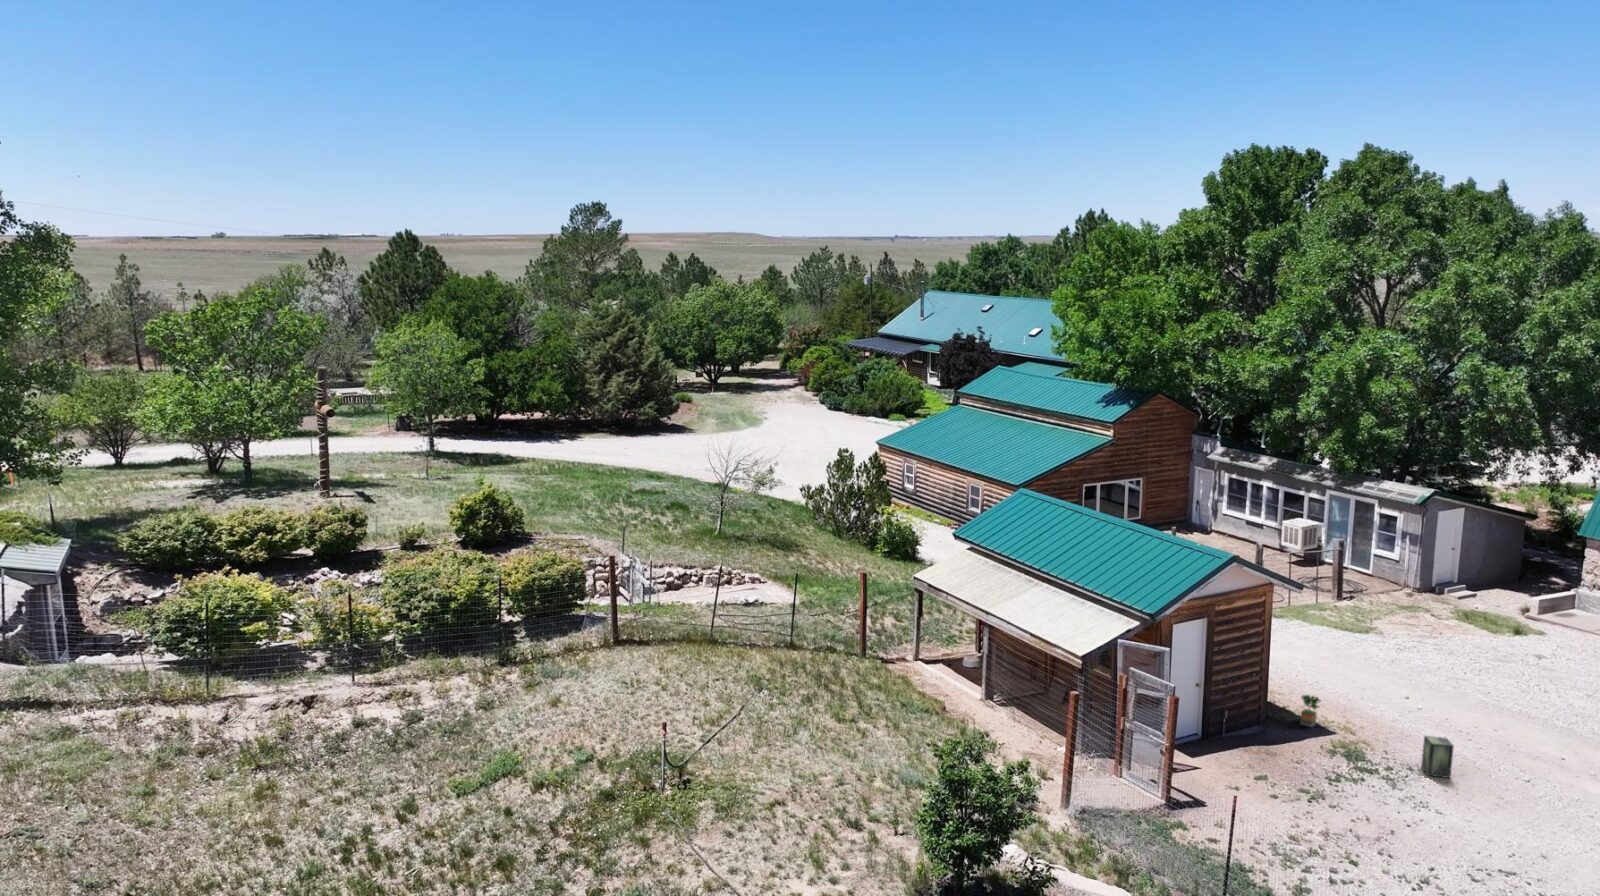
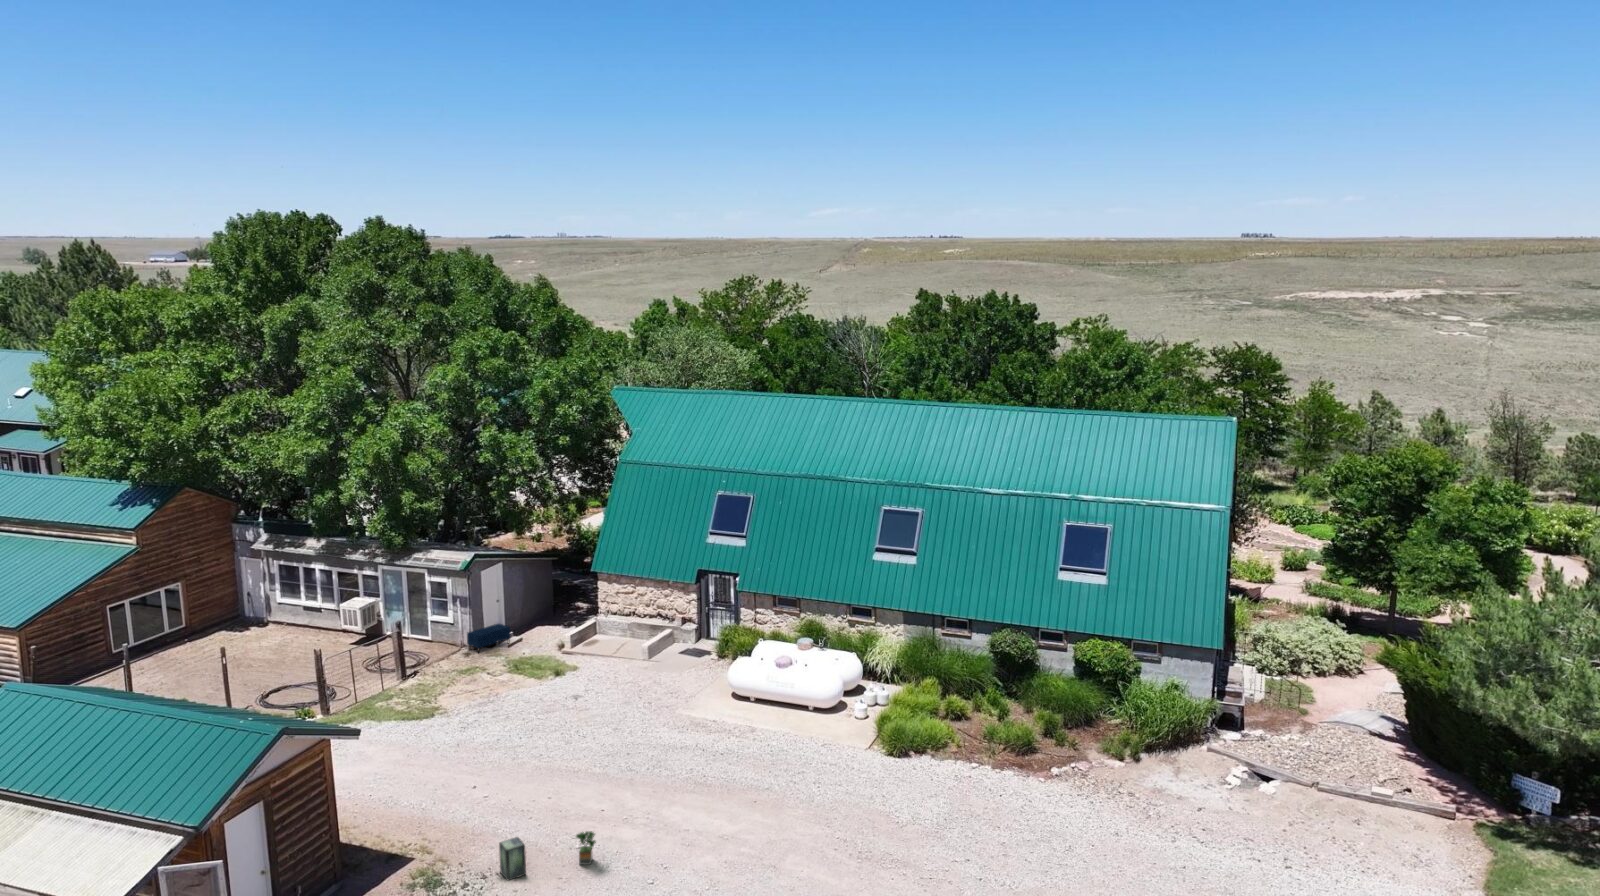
bench: none [1412,571,1465,596] -> present [467,624,511,652]
potted tree: present [1300,695,1321,727] -> present [576,831,596,865]

